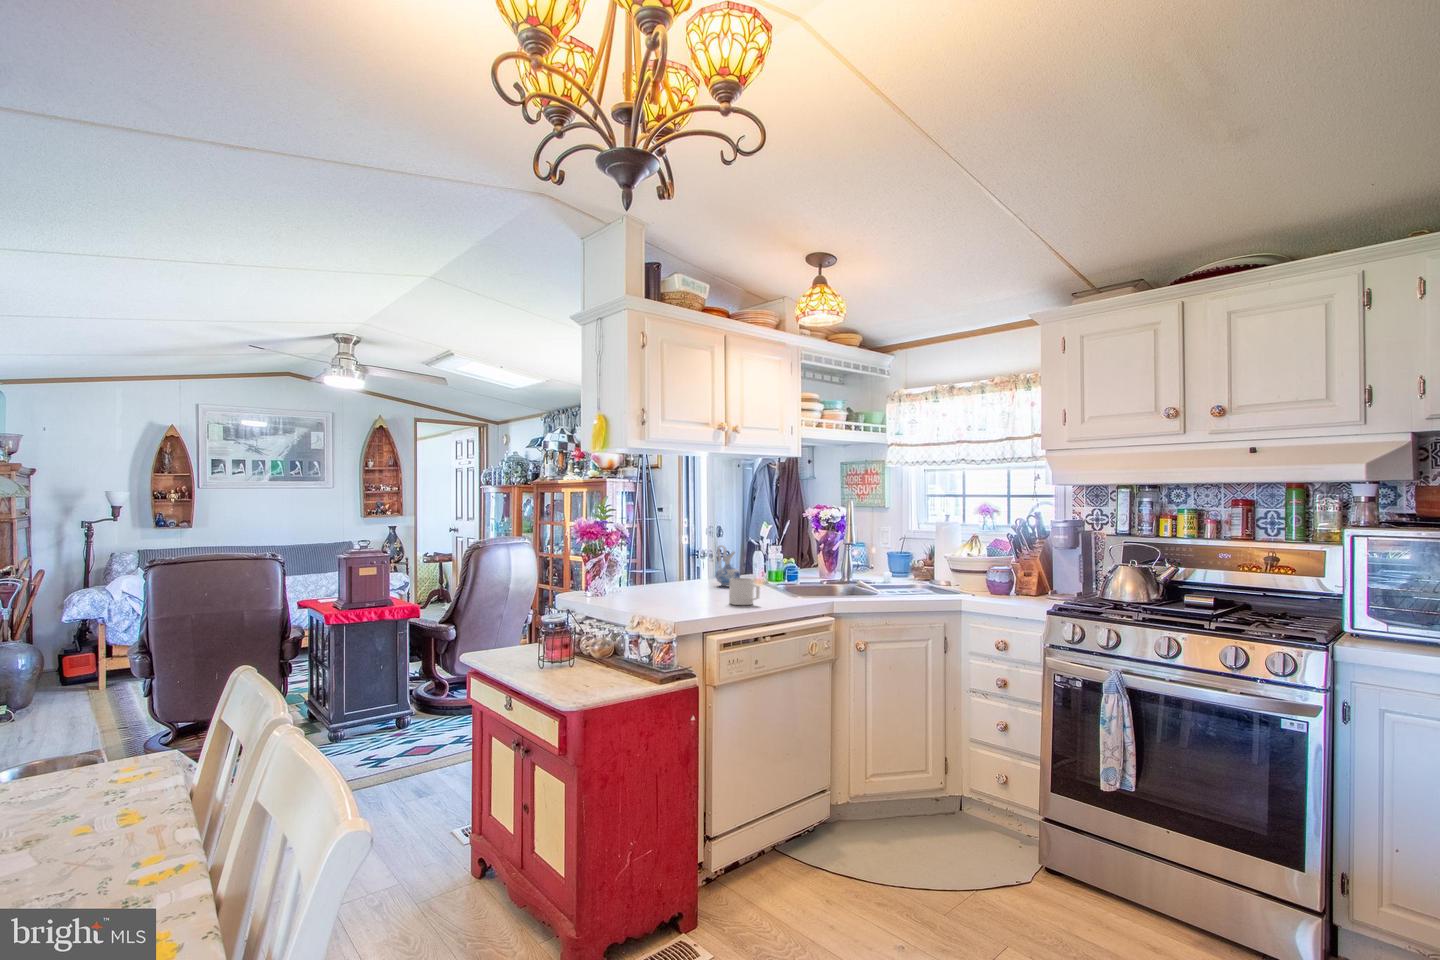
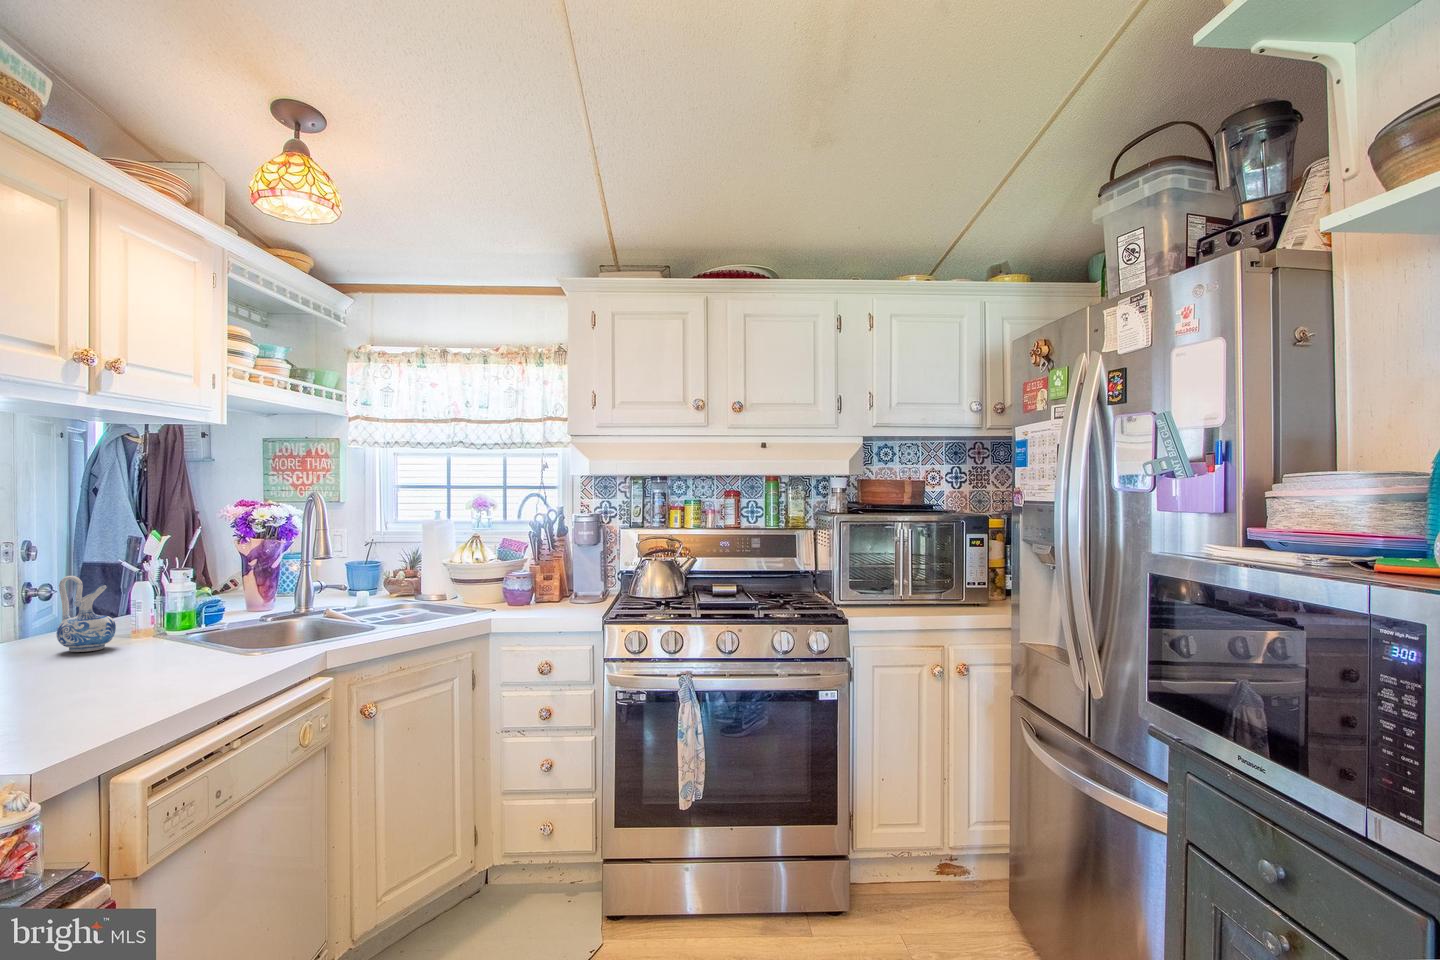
mug: present [729,578,760,605] -> none [135,634,209,688]

